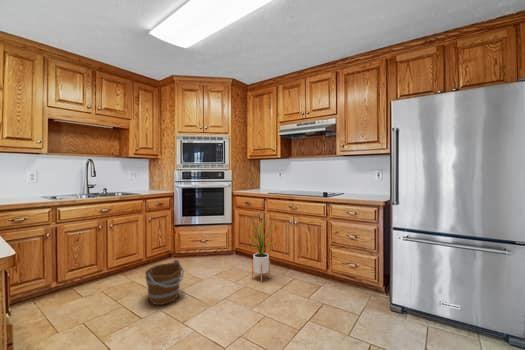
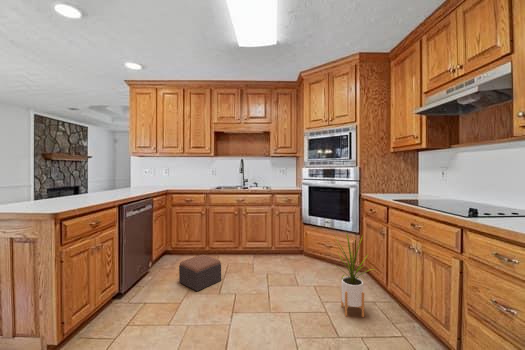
bucket: present [145,260,184,305] -> none [231,255,265,292]
footstool: none [65,283,125,334] -> present [179,255,221,291]

